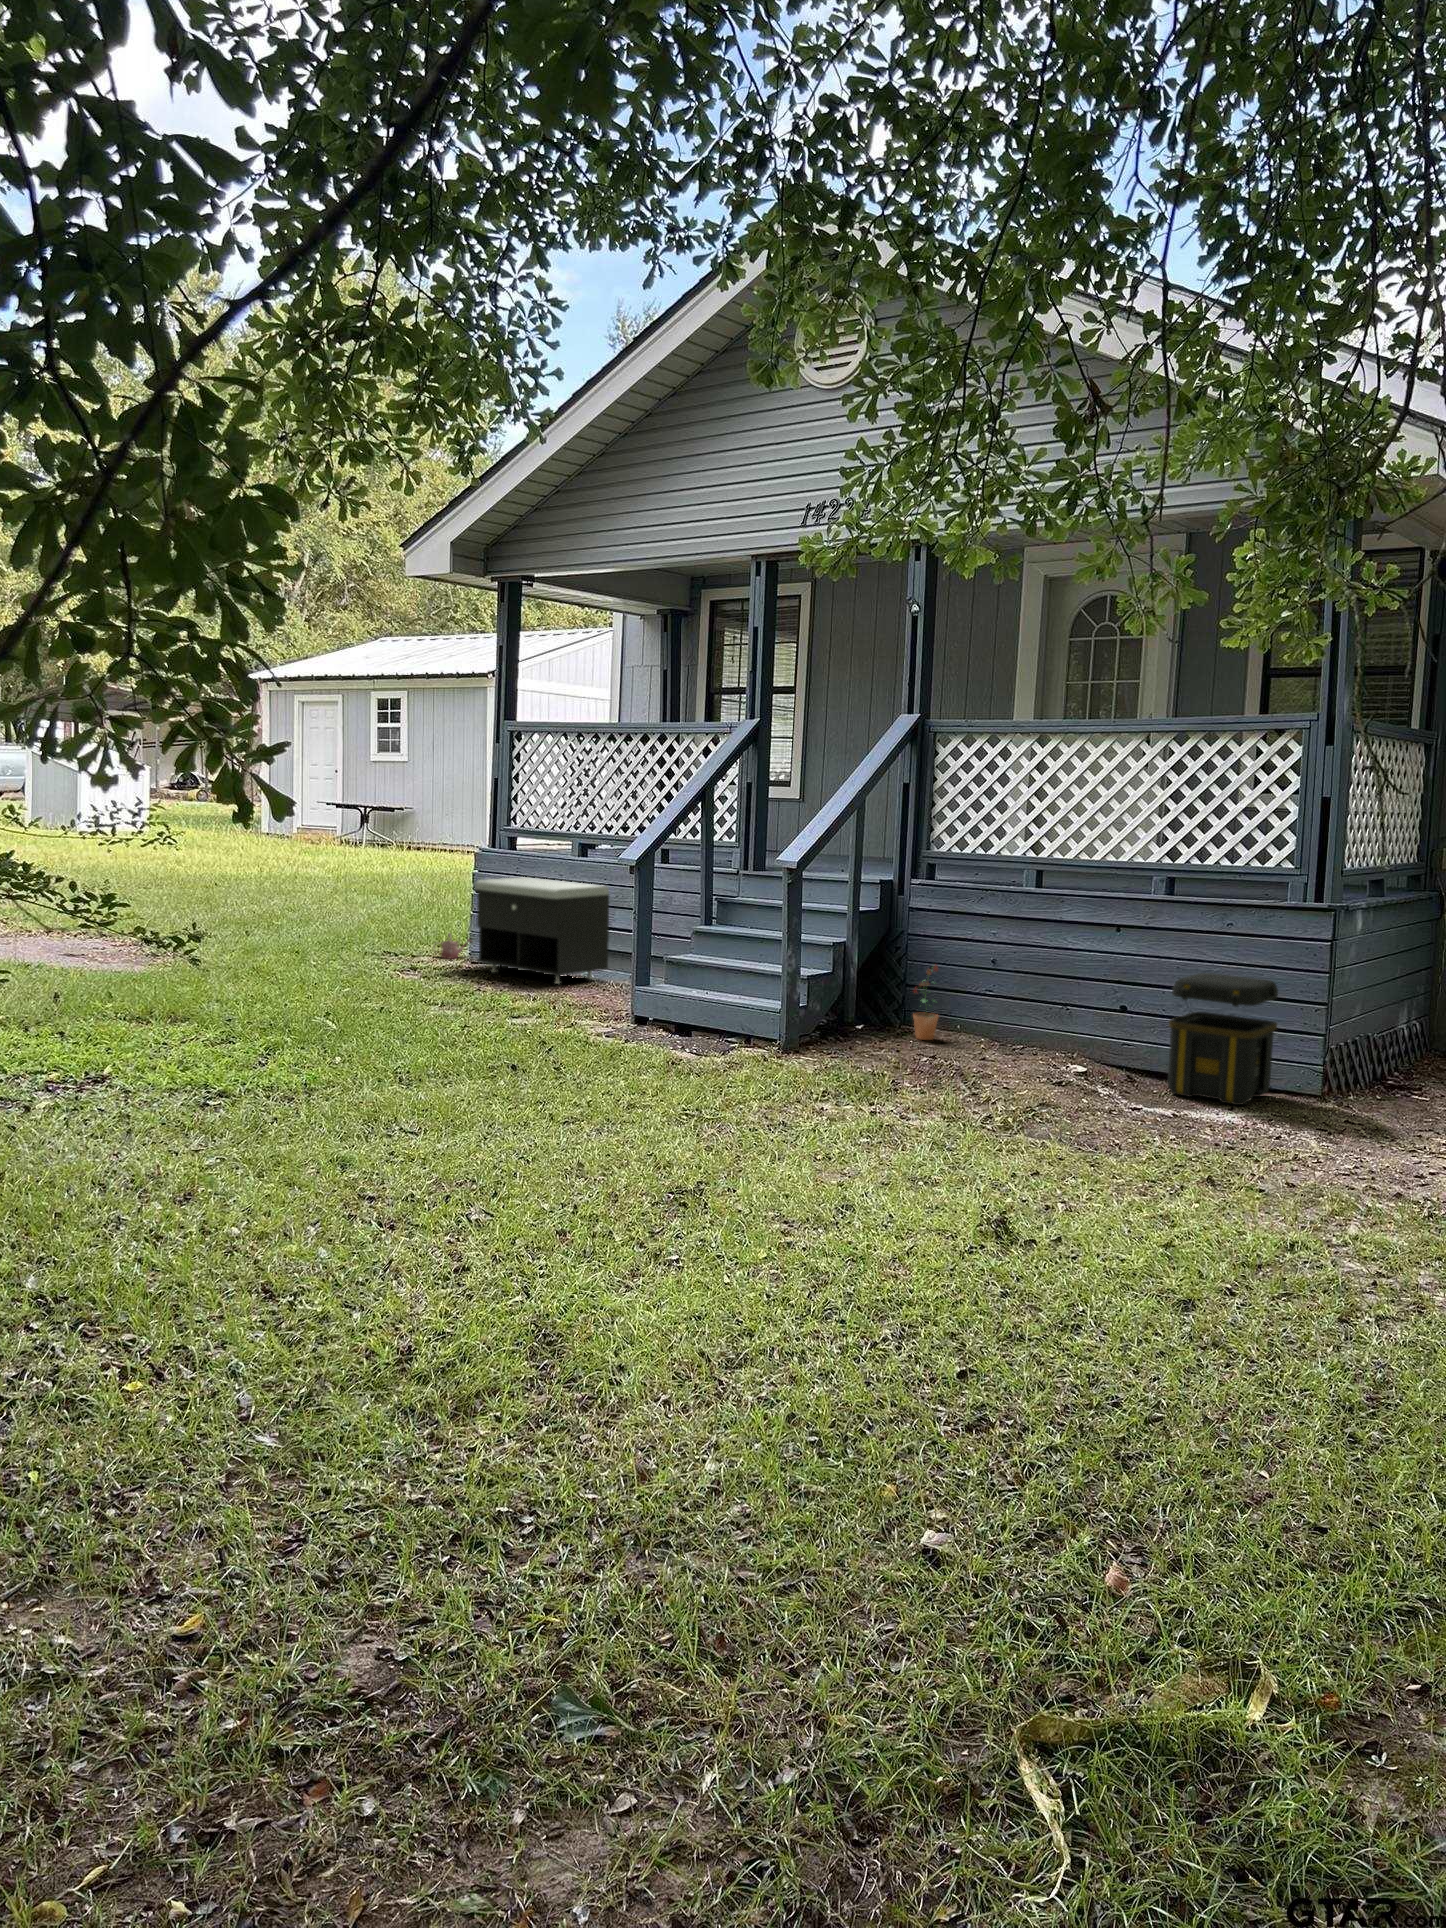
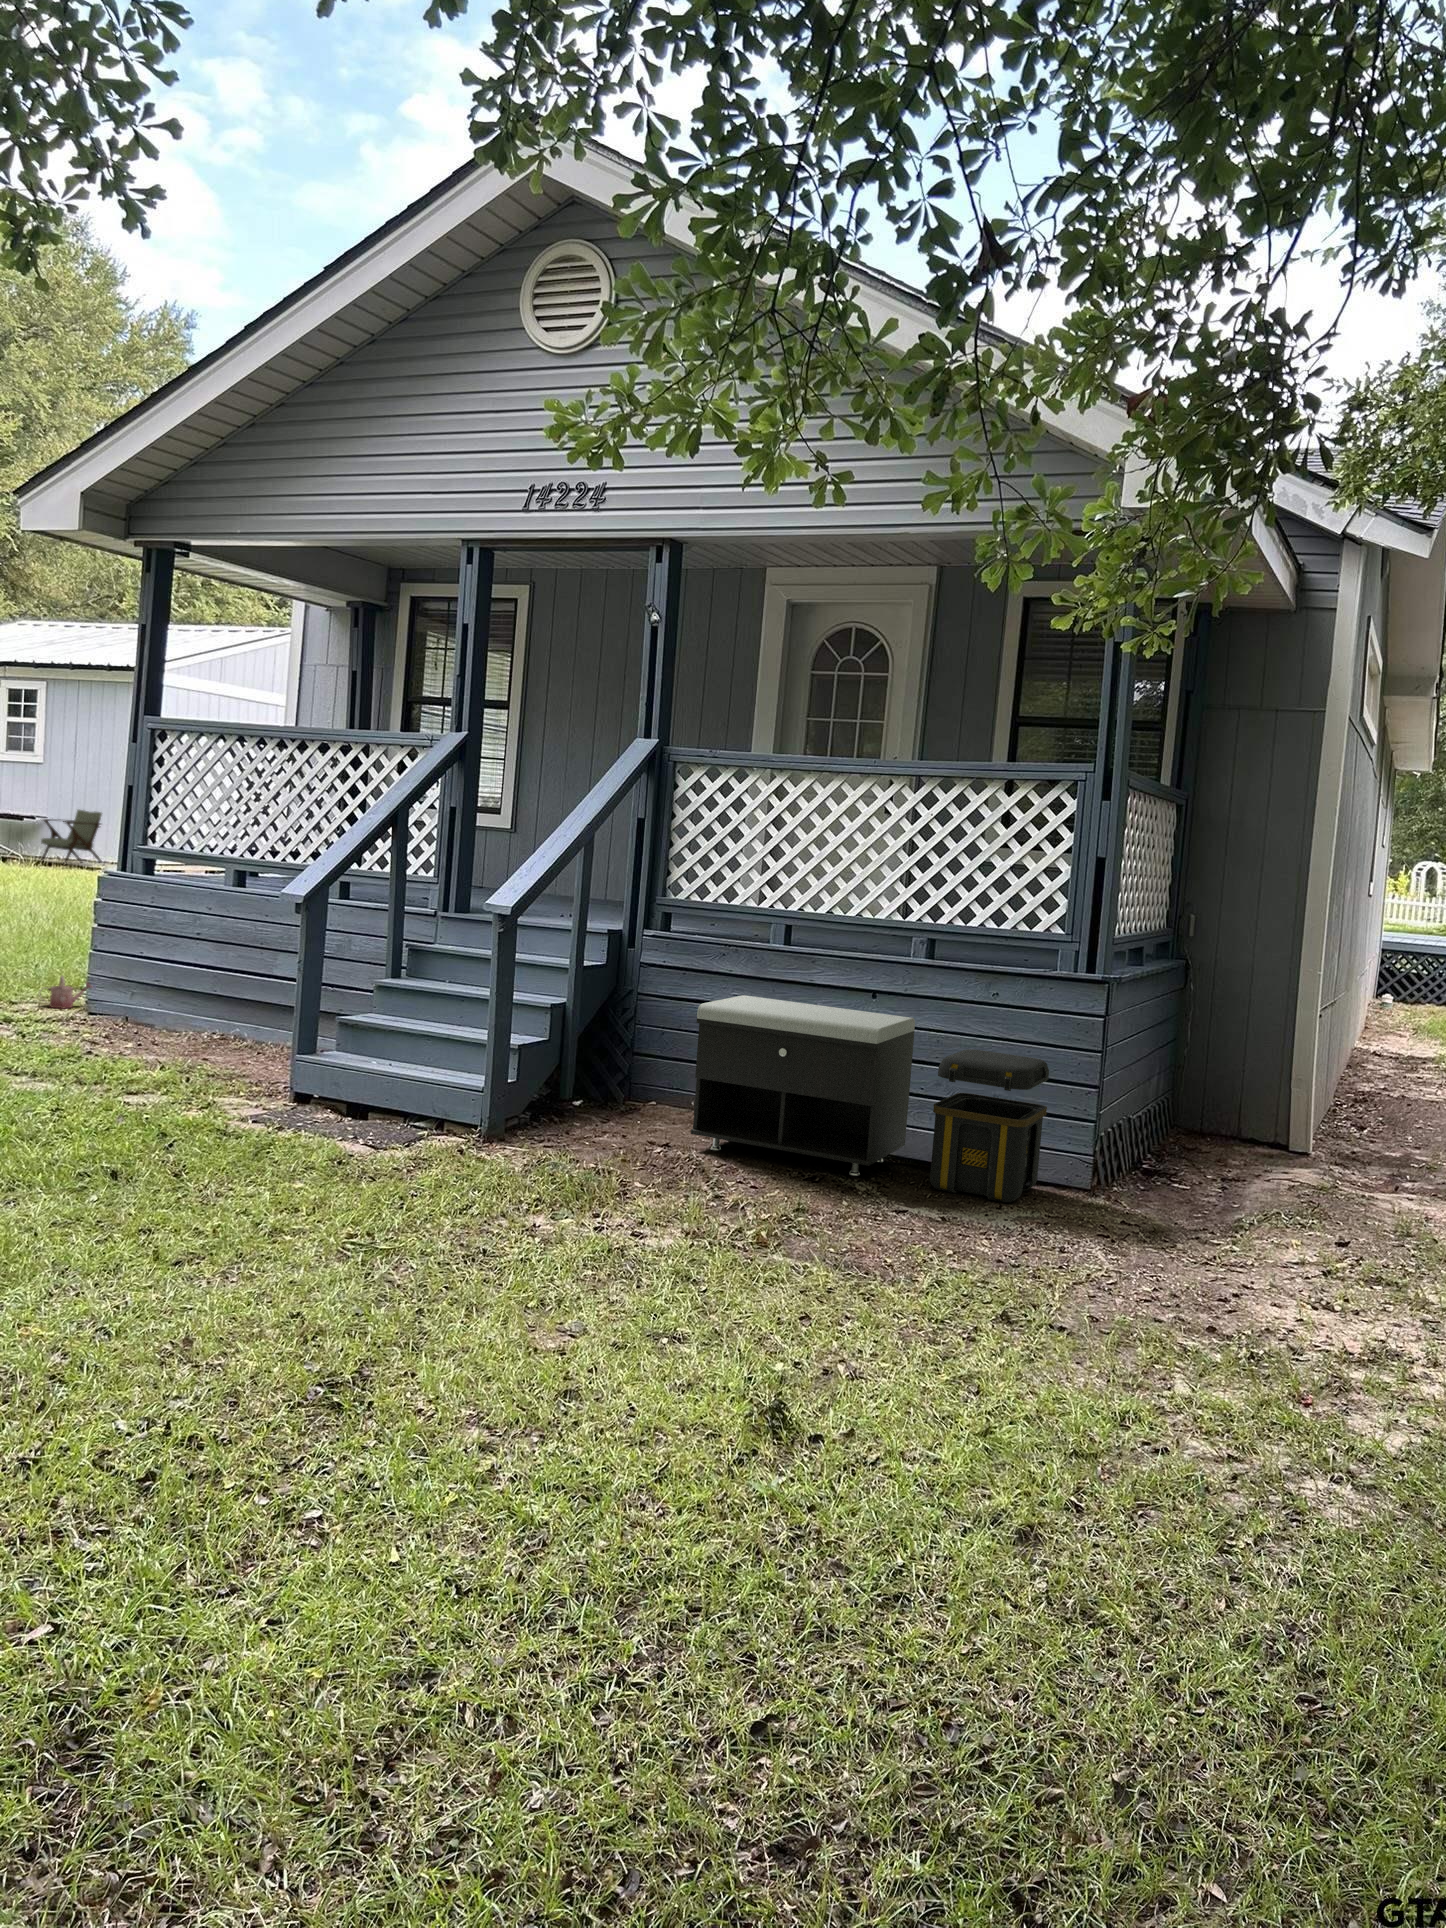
lounge chair: none [407,800,460,848] -> present [41,810,104,865]
storage bench: present [475,877,609,984] -> present [691,995,915,1176]
potted plant: present [913,964,938,1040] -> none [638,1031,673,1121]

